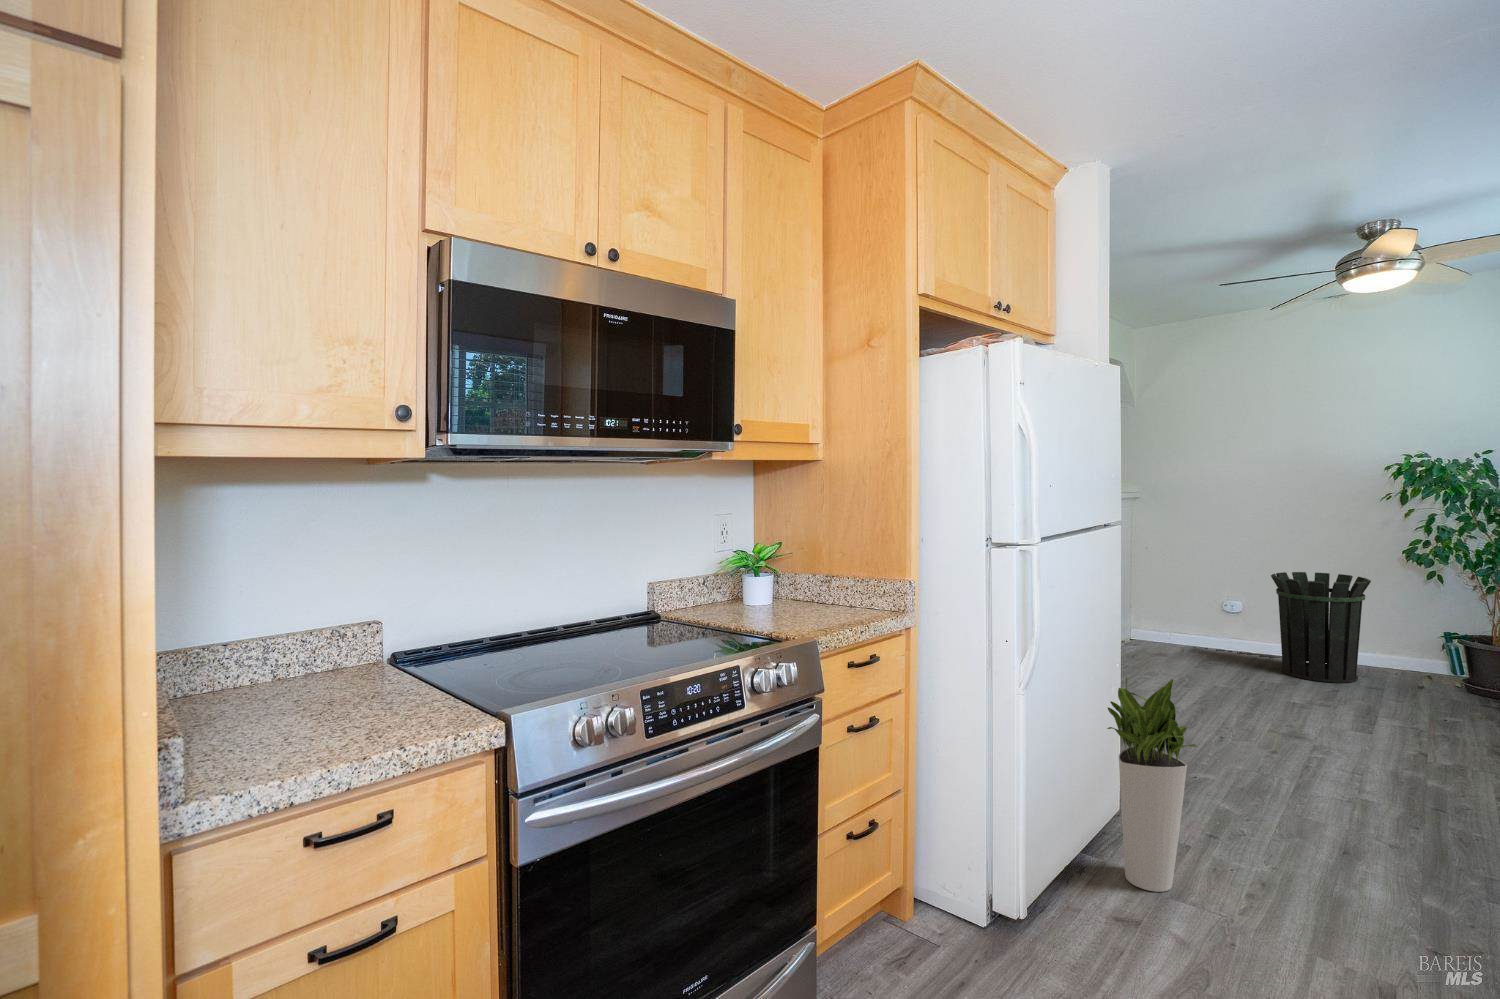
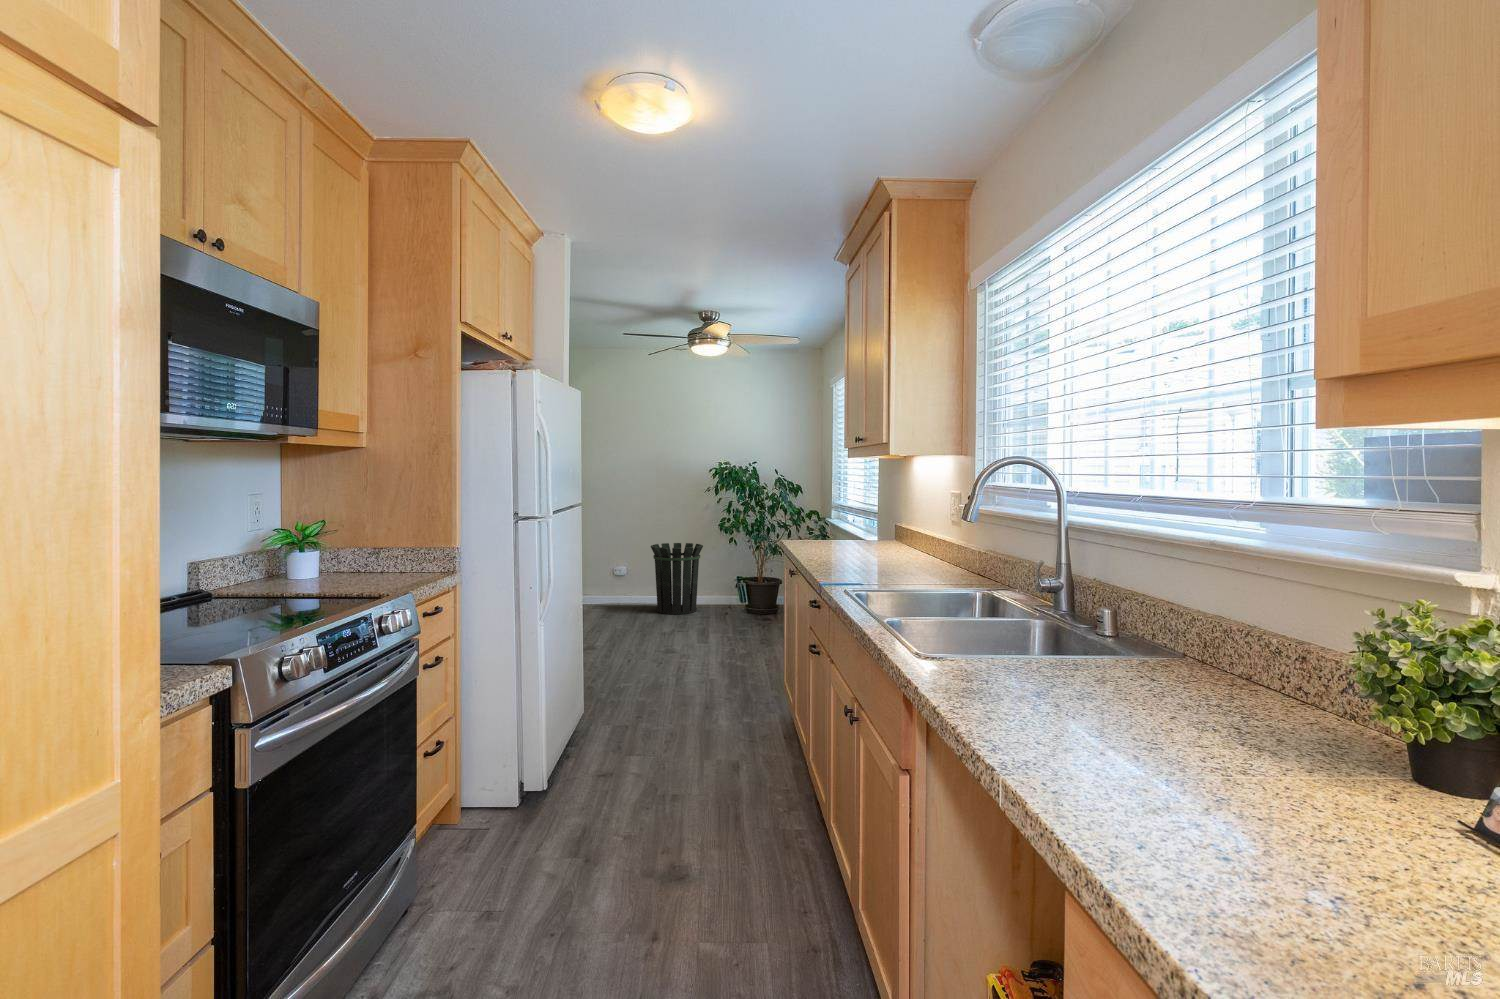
planter: present [1107,677,1198,892] -> none [586,606,643,750]

